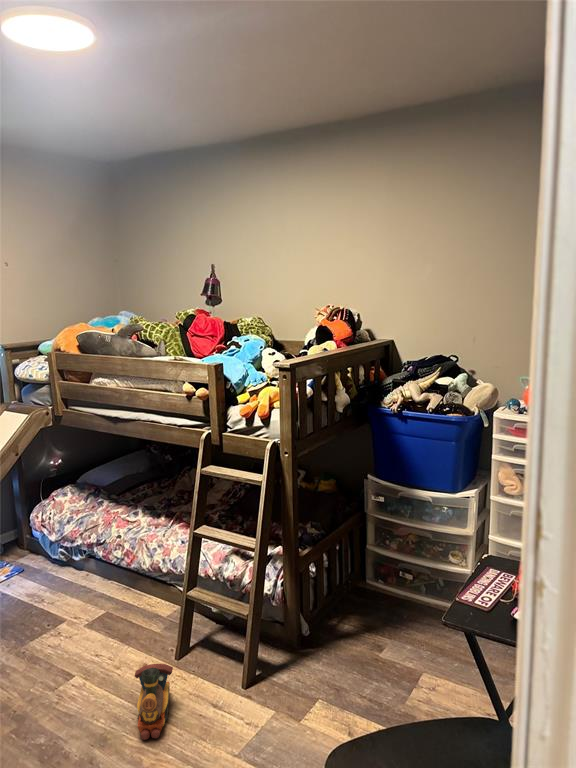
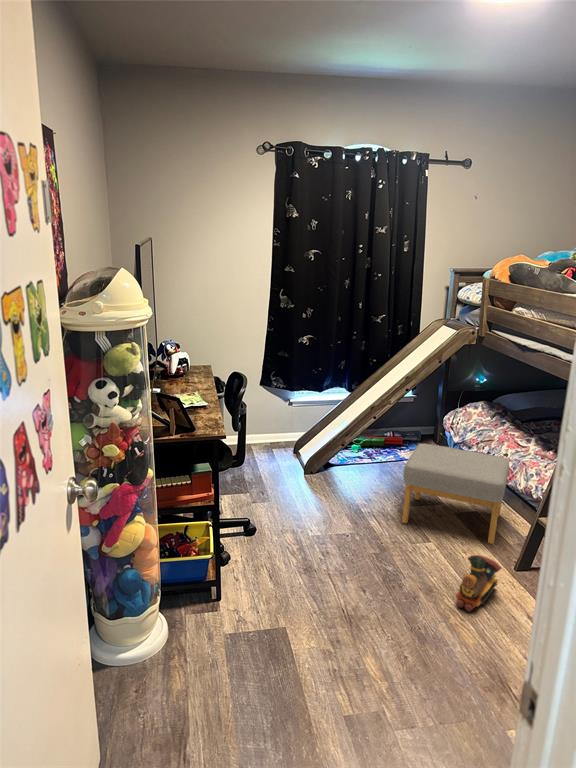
footstool: none [17,542,142,670] -> present [402,444,509,544]

